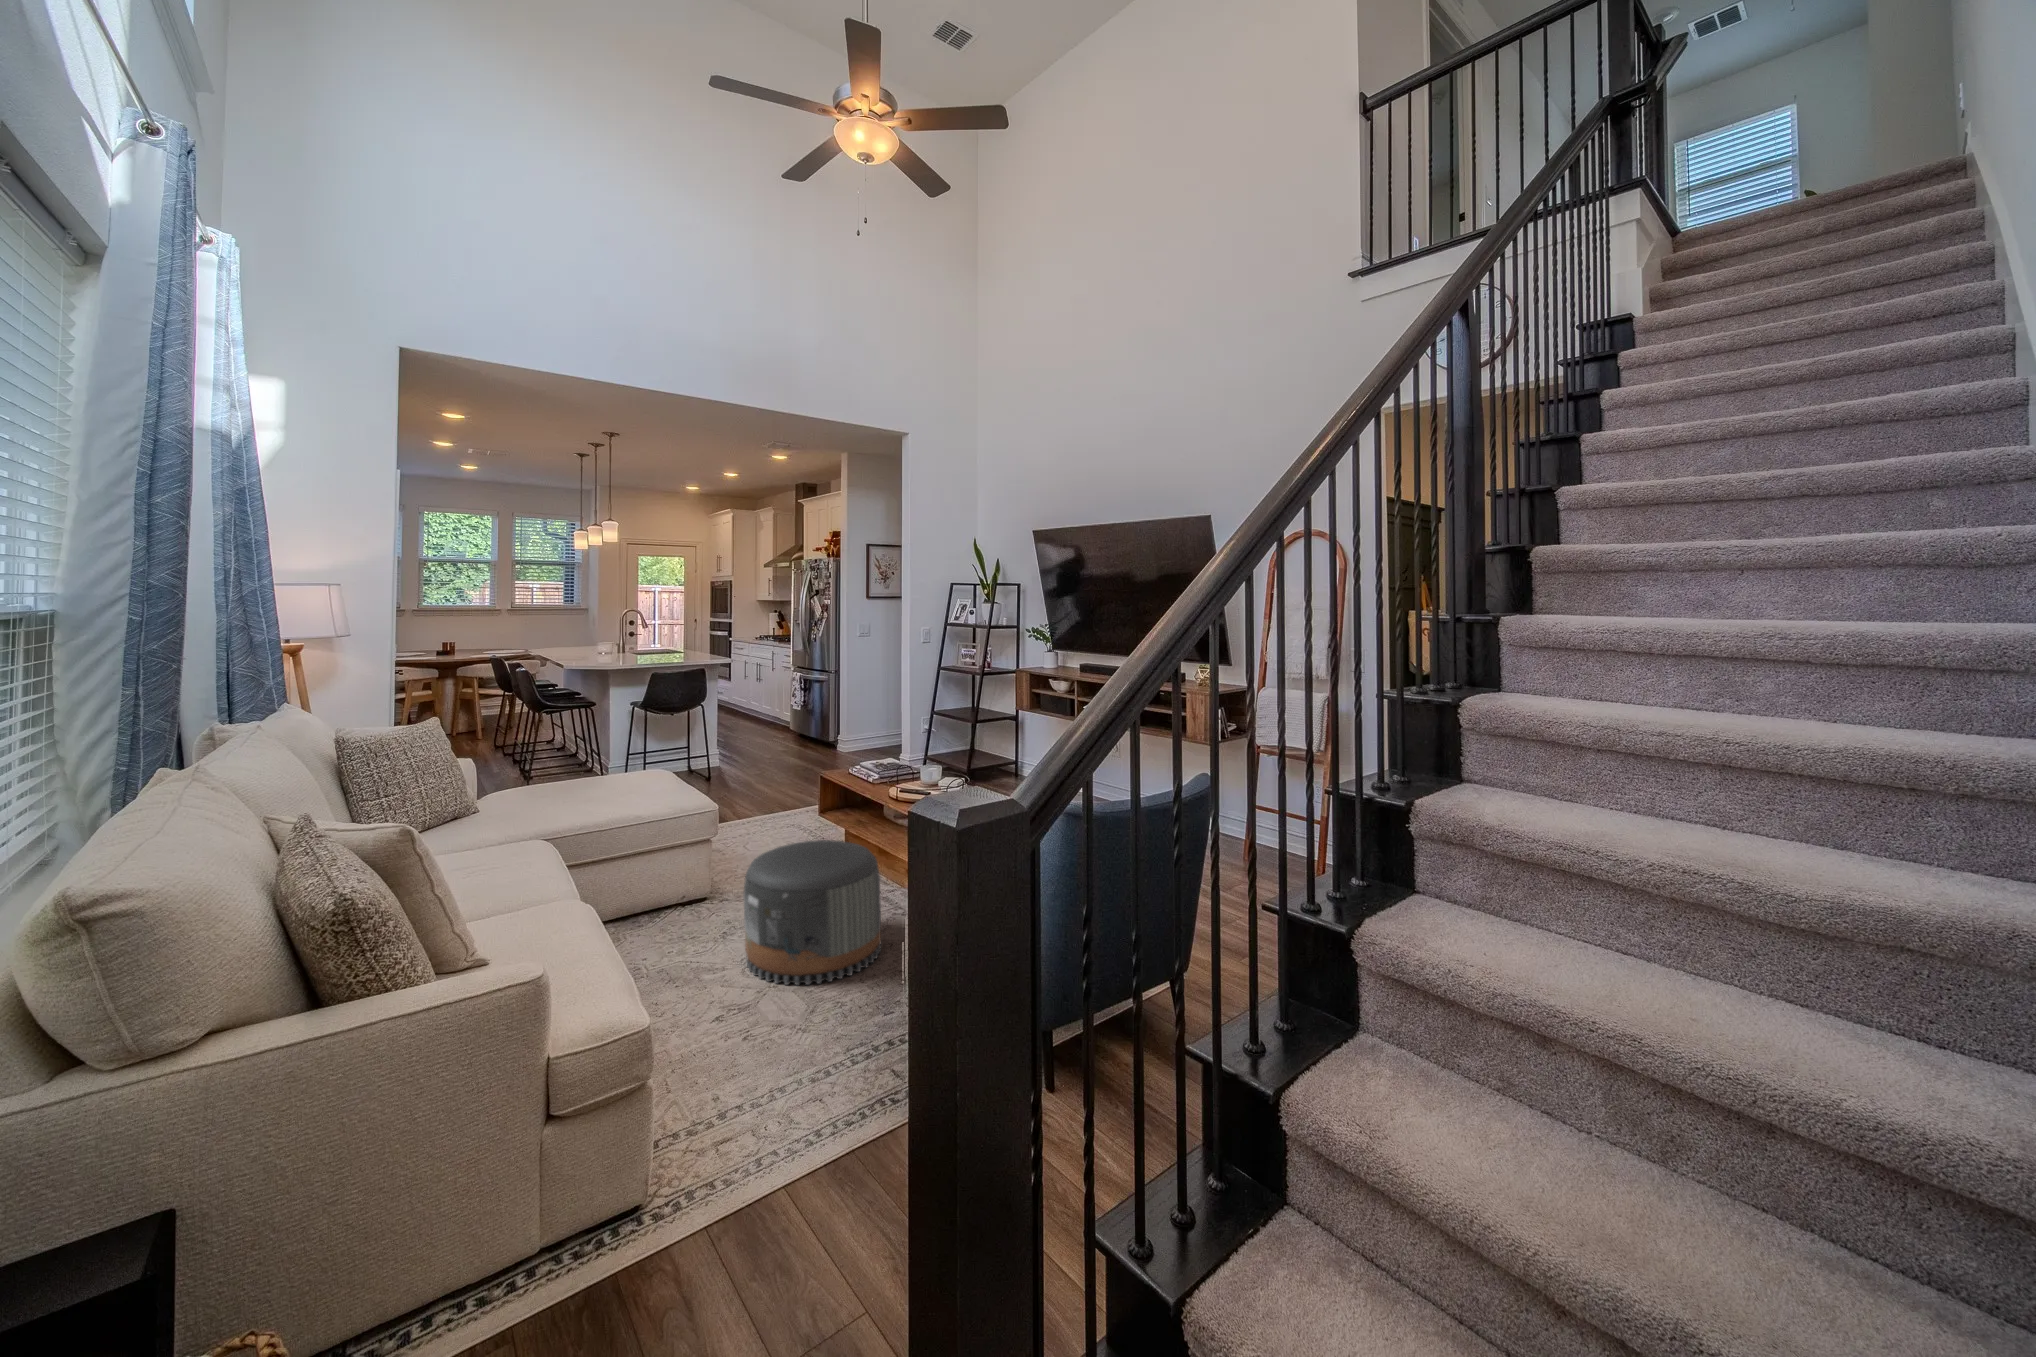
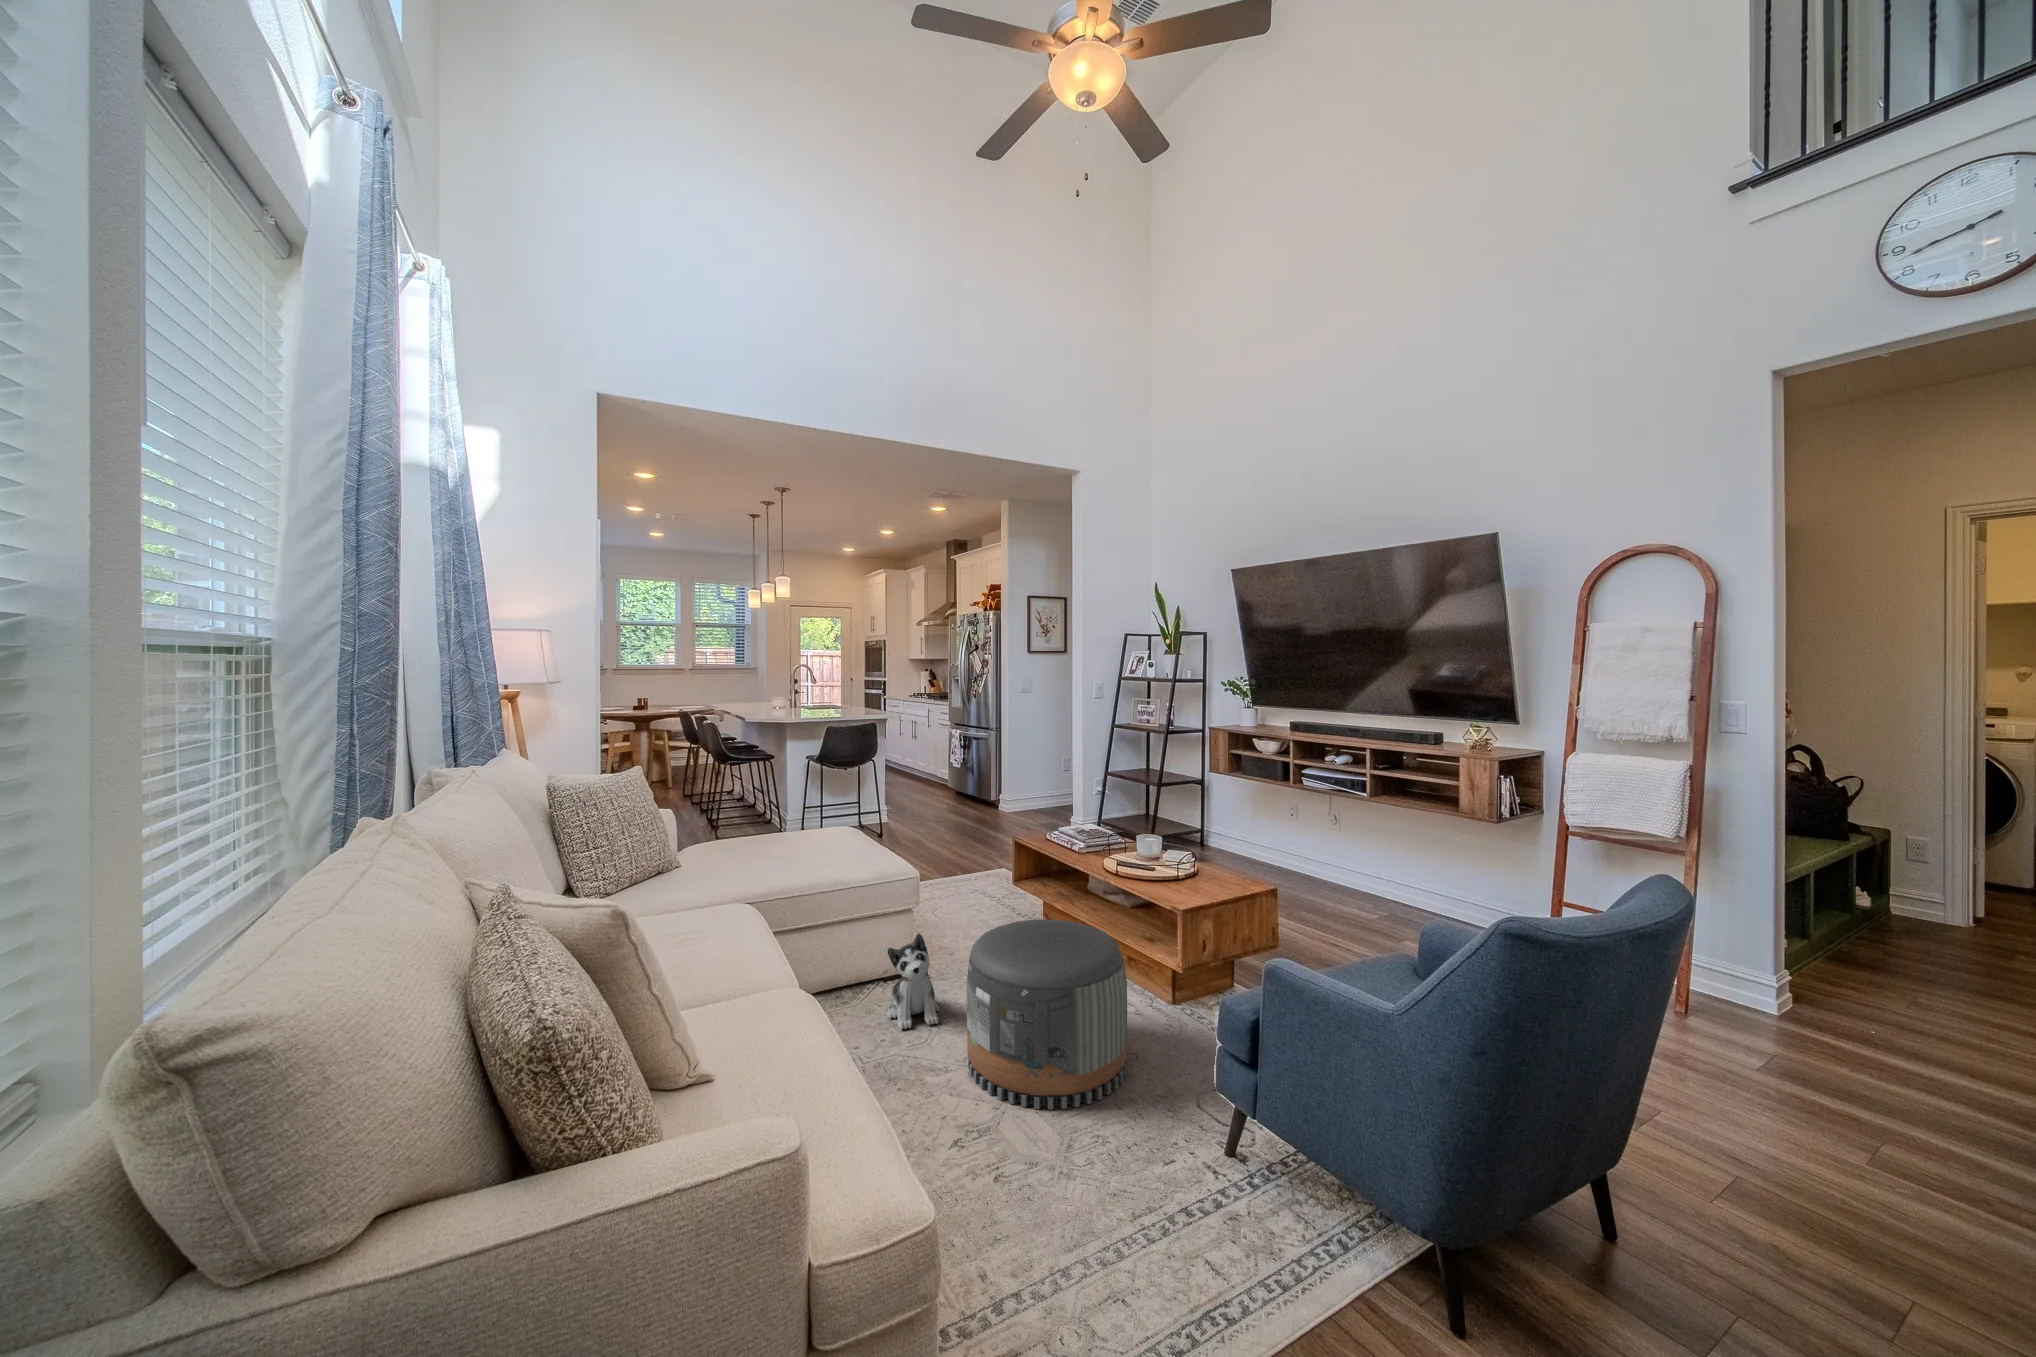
plush toy: none [681,857,732,938] -> present [887,933,940,1030]

